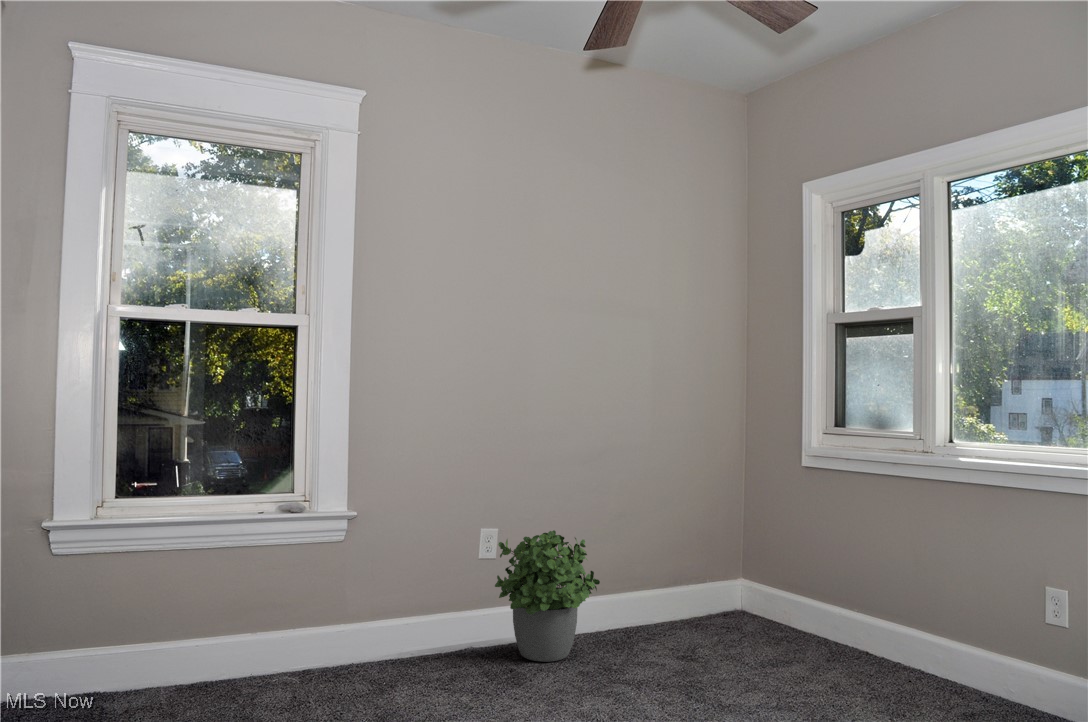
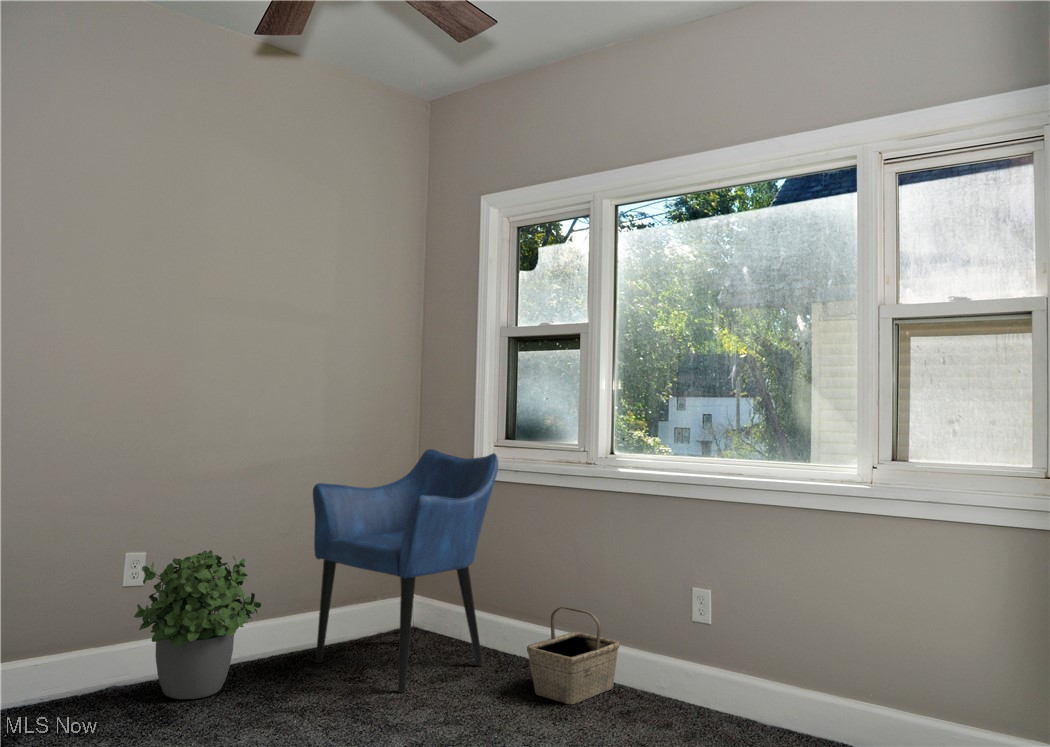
armchair: none [641,436,824,674] -> present [313,449,498,693]
basket: none [859,602,962,701] -> present [527,607,620,704]

